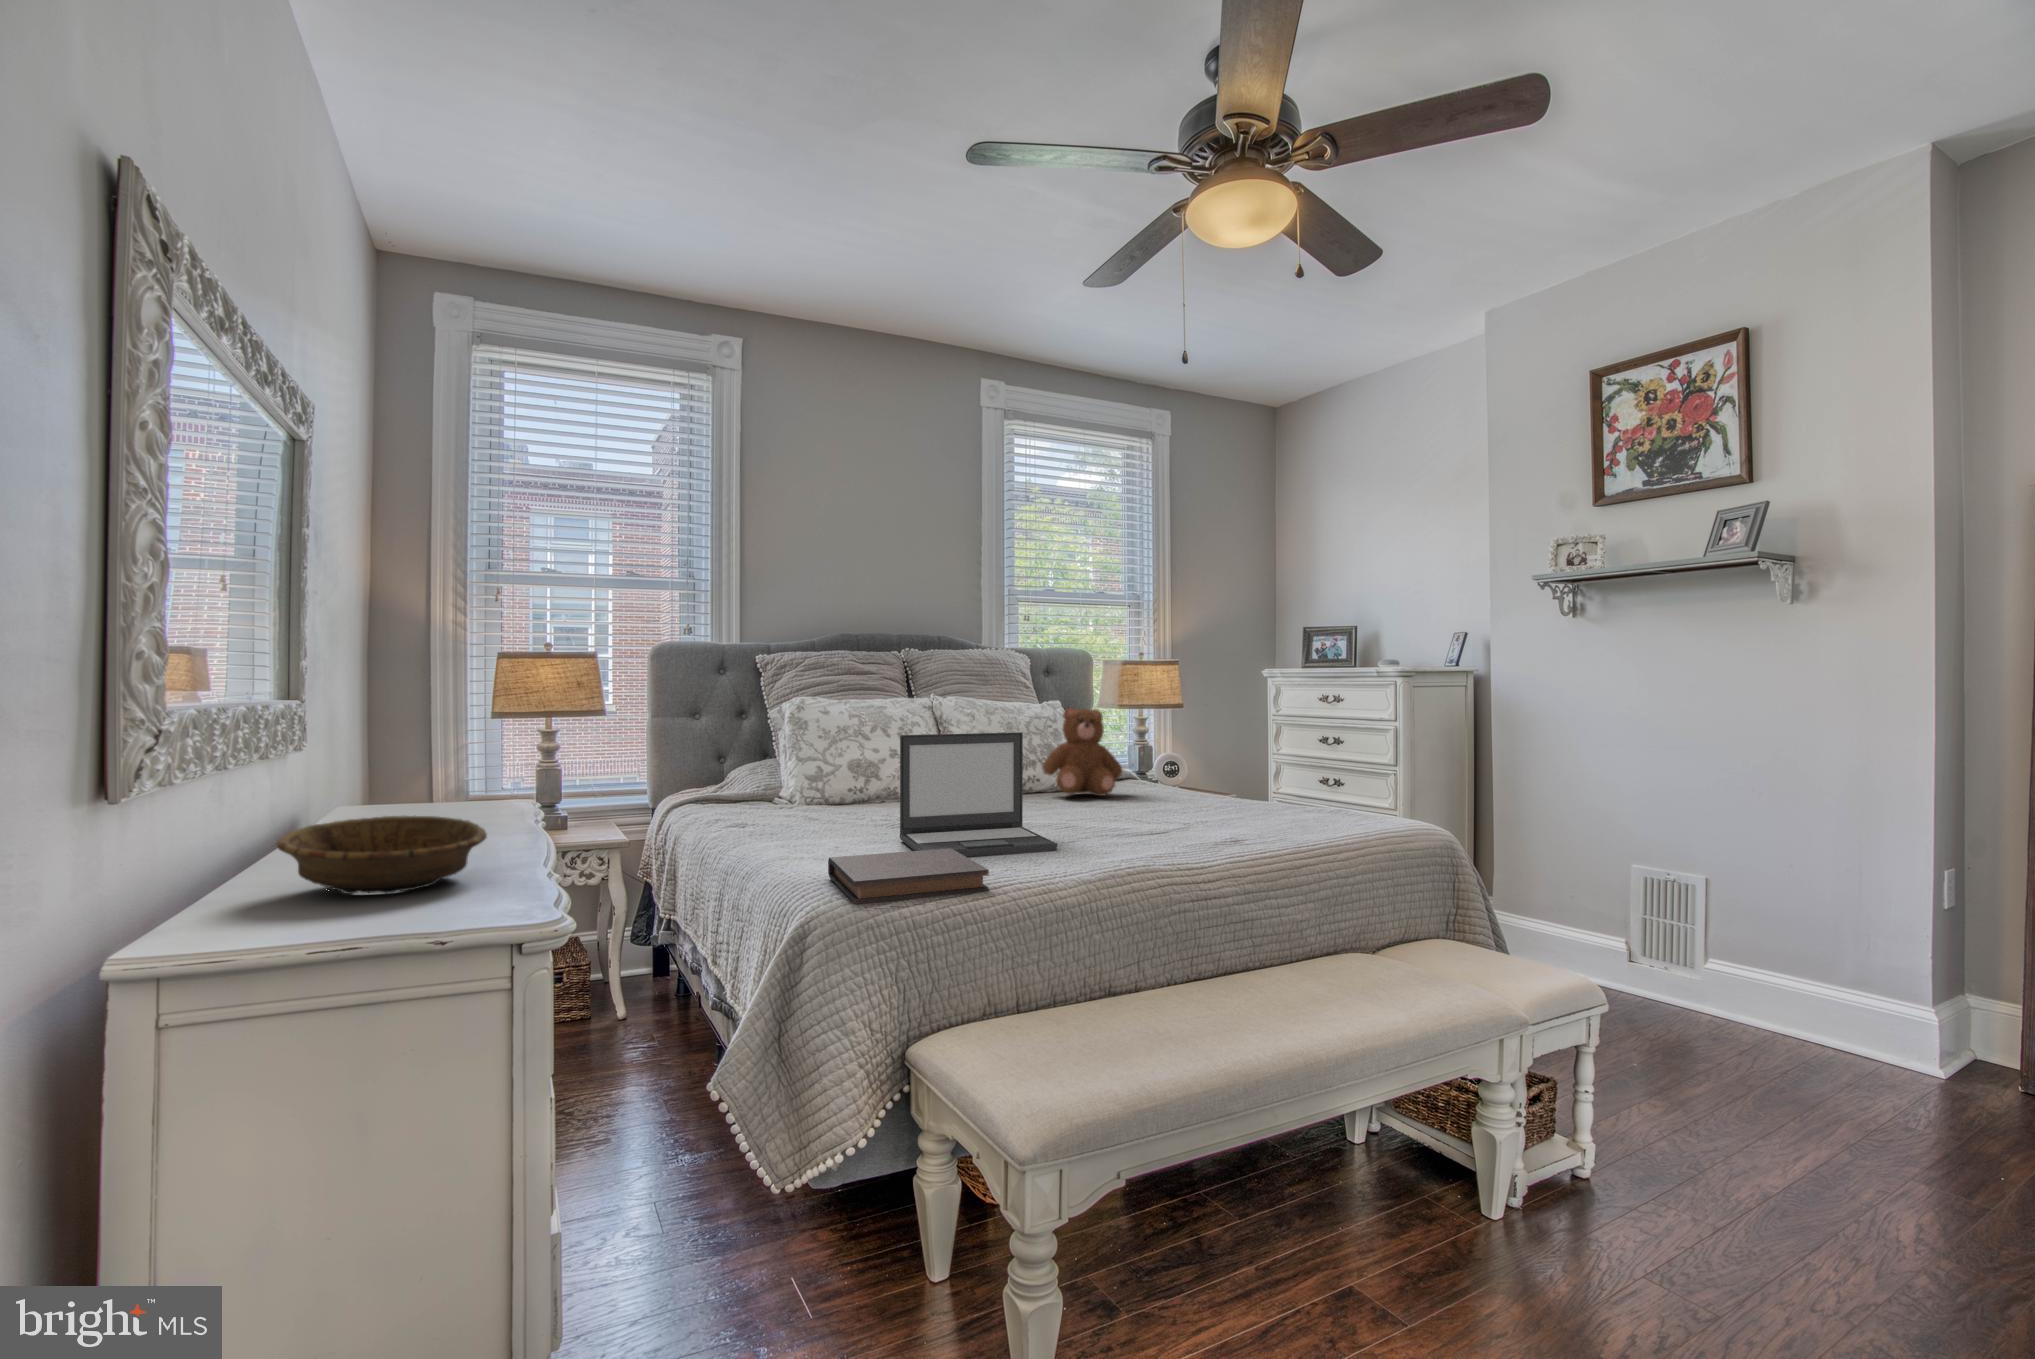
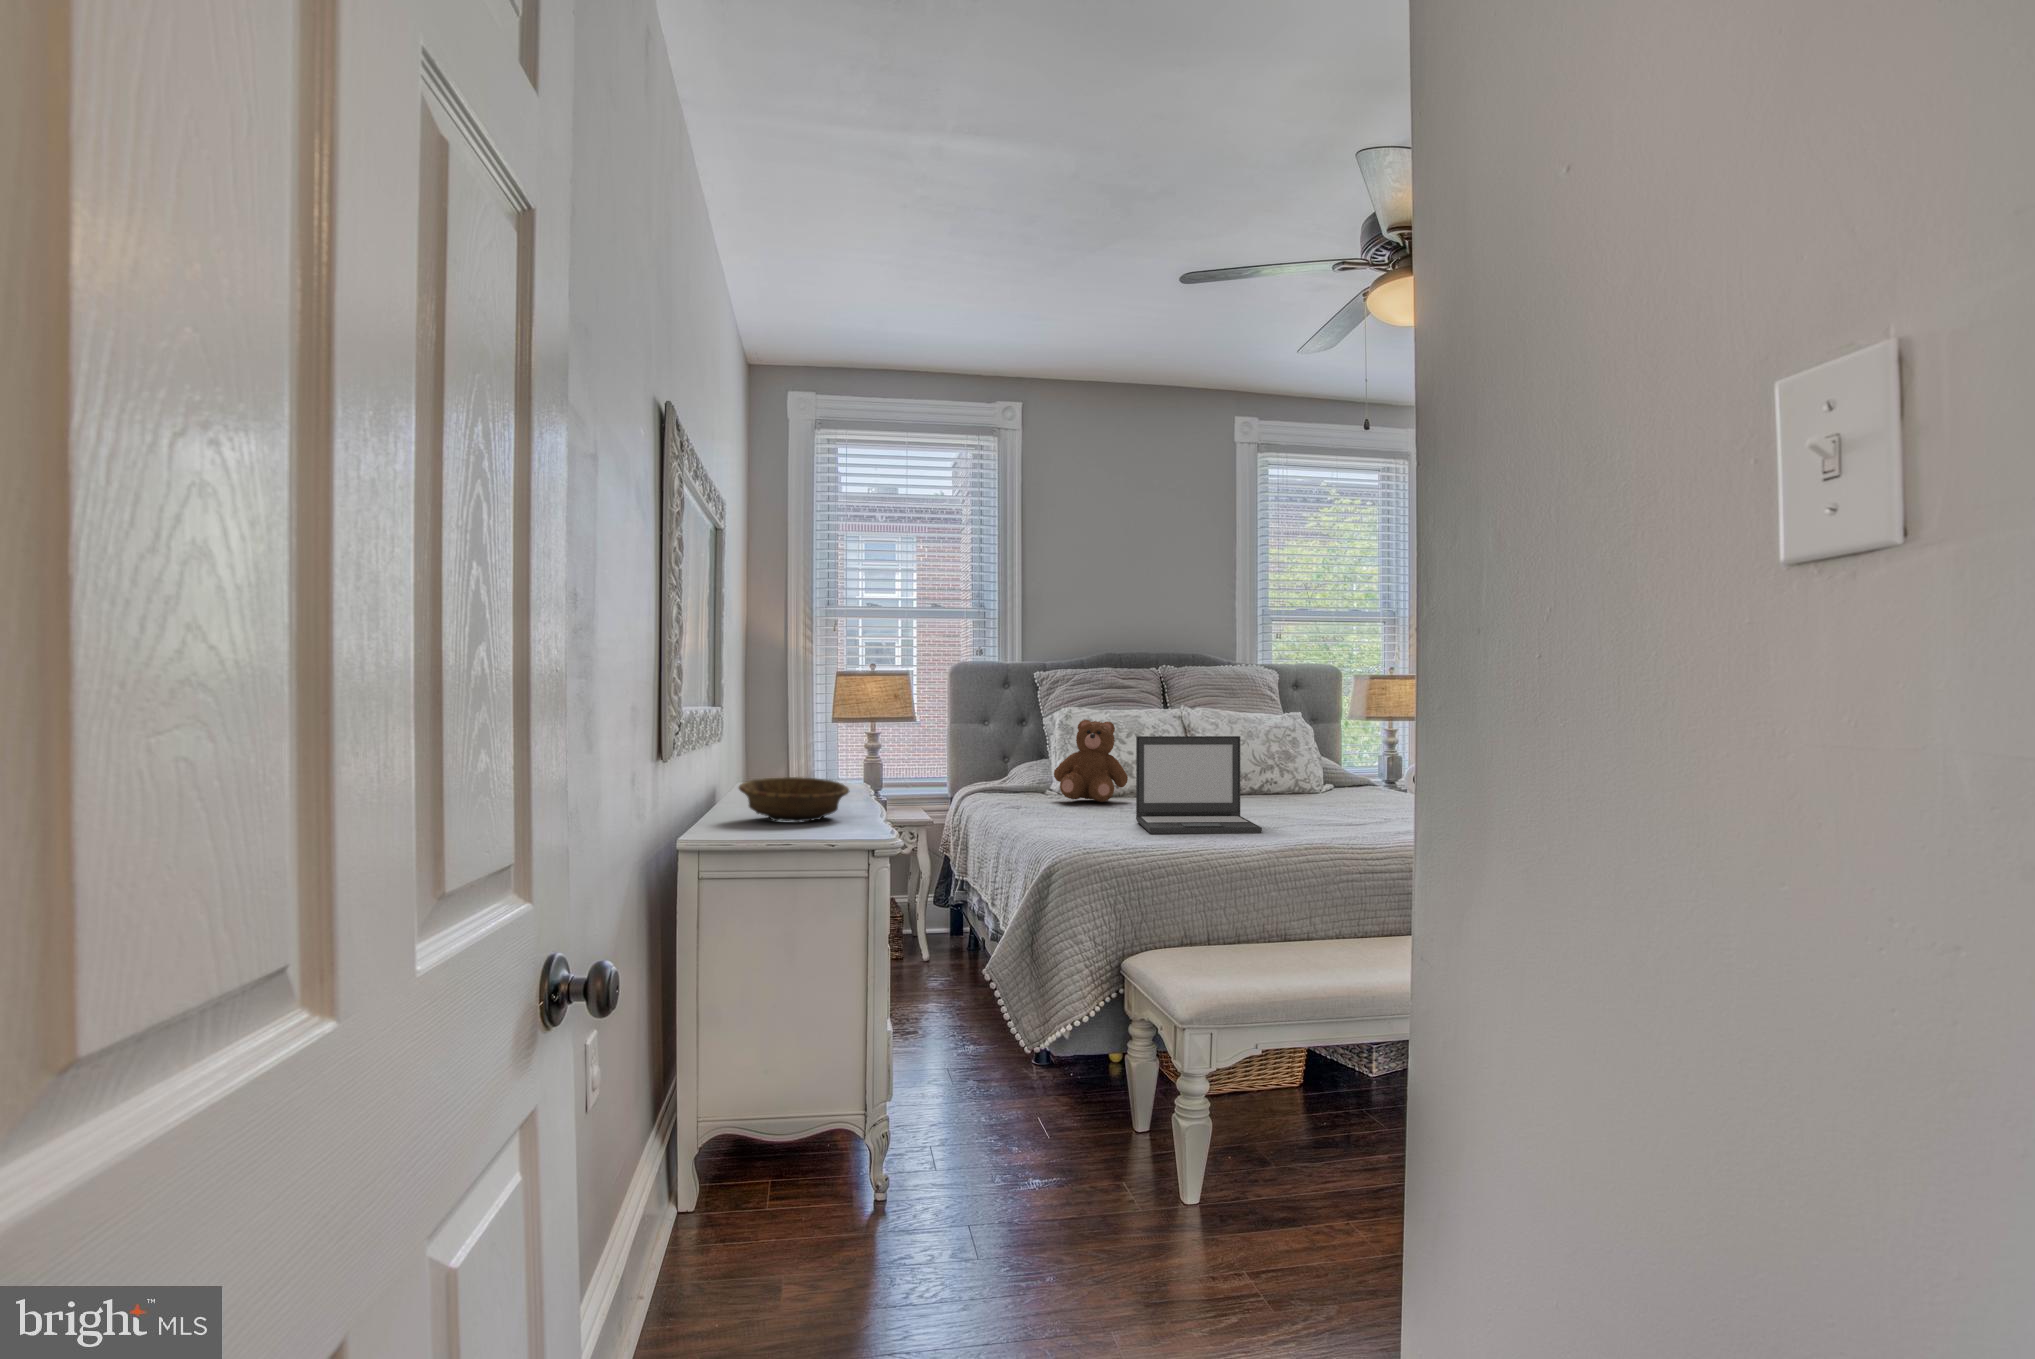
teddy bear: present [1043,708,1122,796] -> present [1054,720,1128,802]
book: present [828,848,989,904] -> none [1073,824,1189,855]

